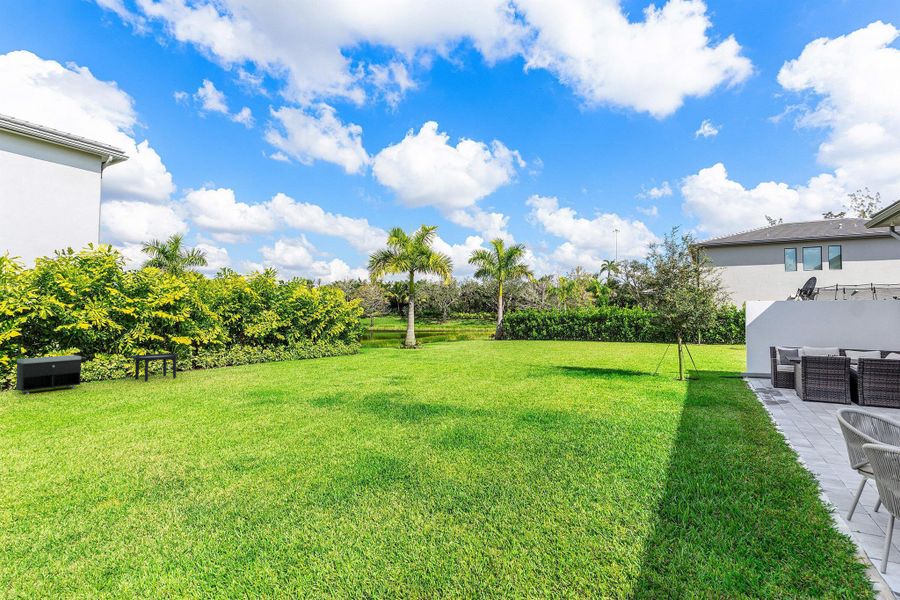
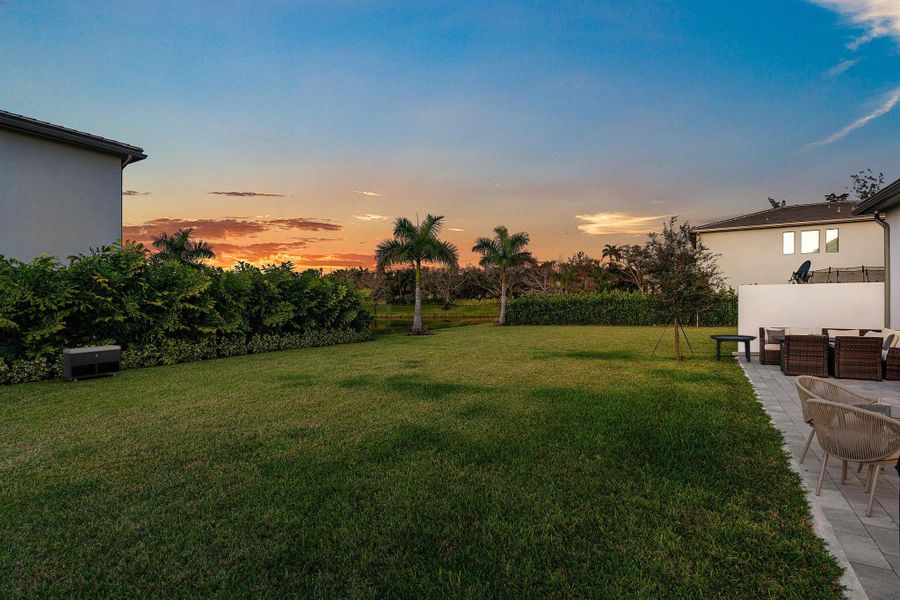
round table: present [132,354,179,382] -> present [709,335,757,362]

